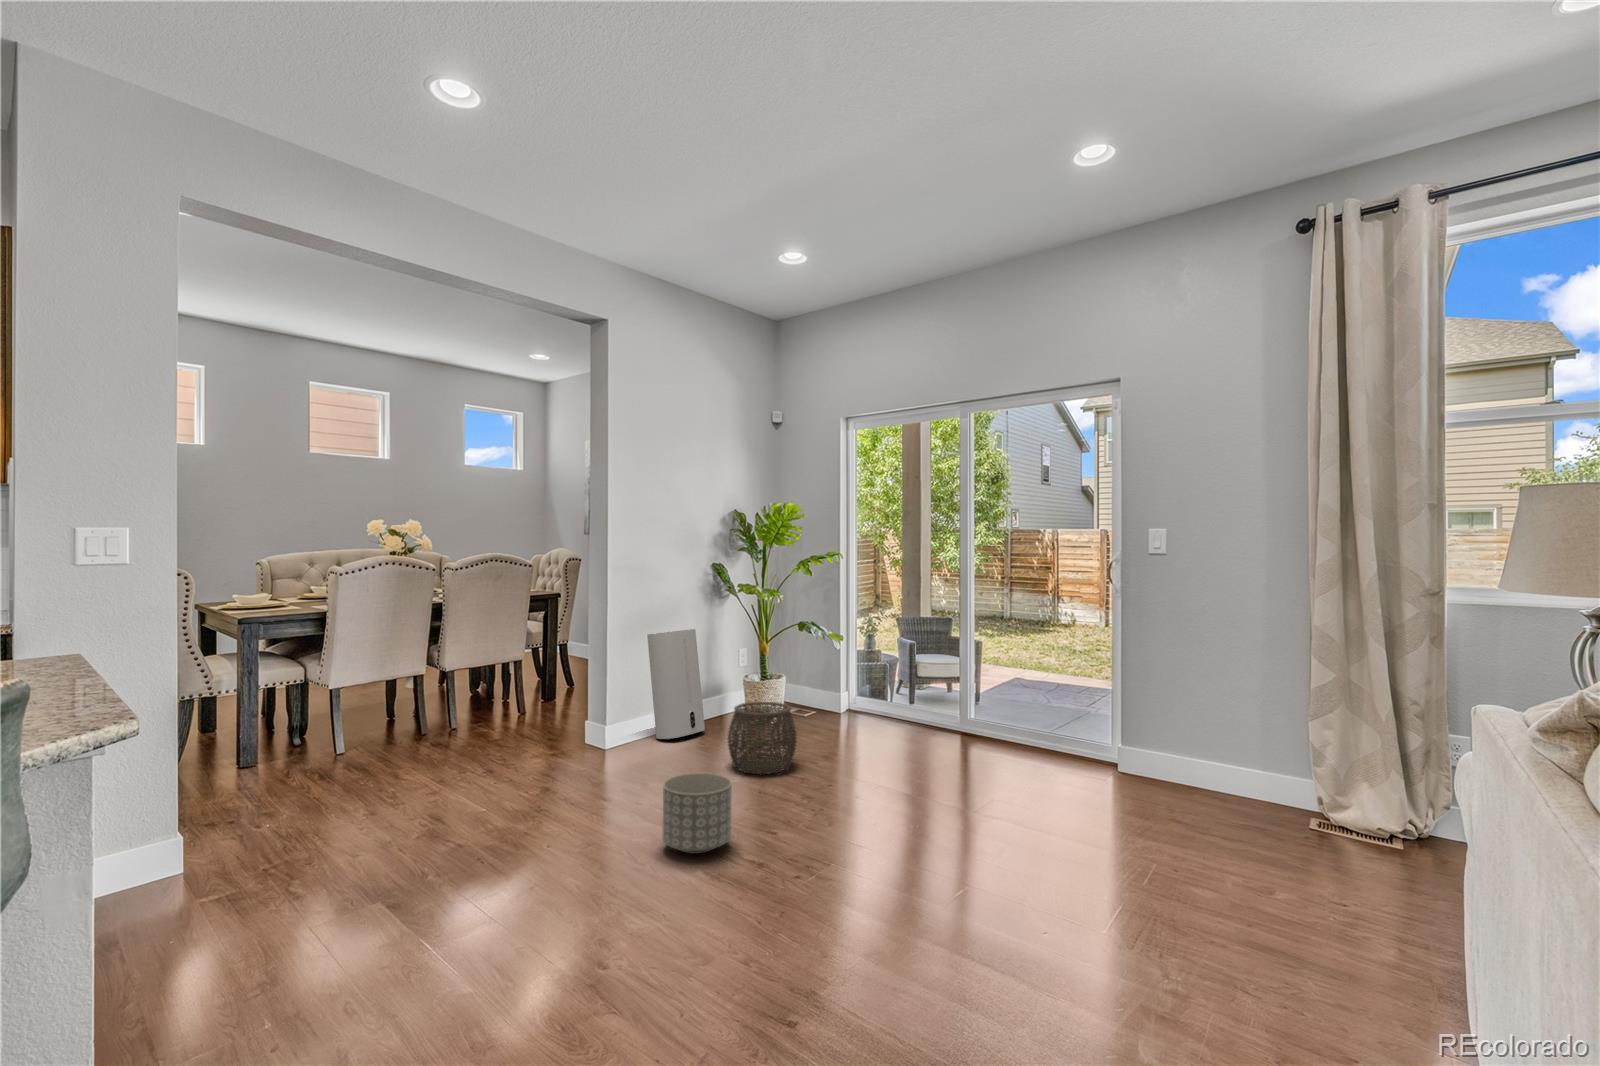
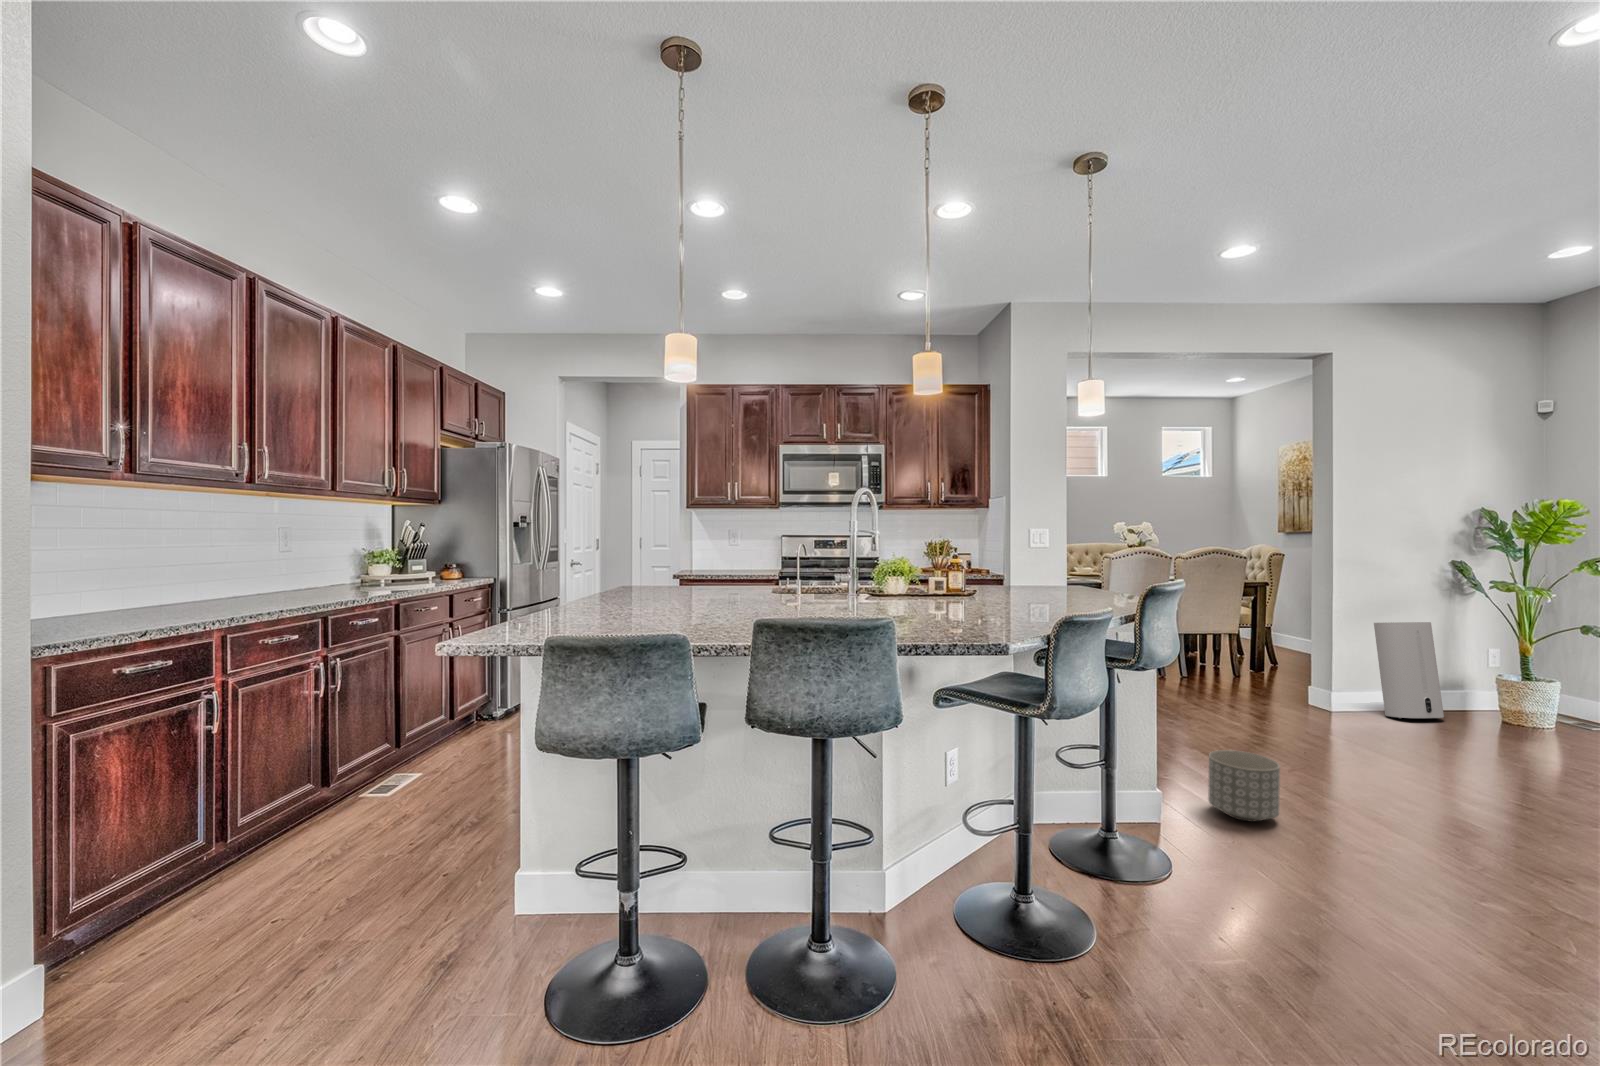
woven basket: present [727,702,797,774] -> none [1471,695,1569,768]
planter: present [662,773,732,854] -> present [1208,750,1280,822]

